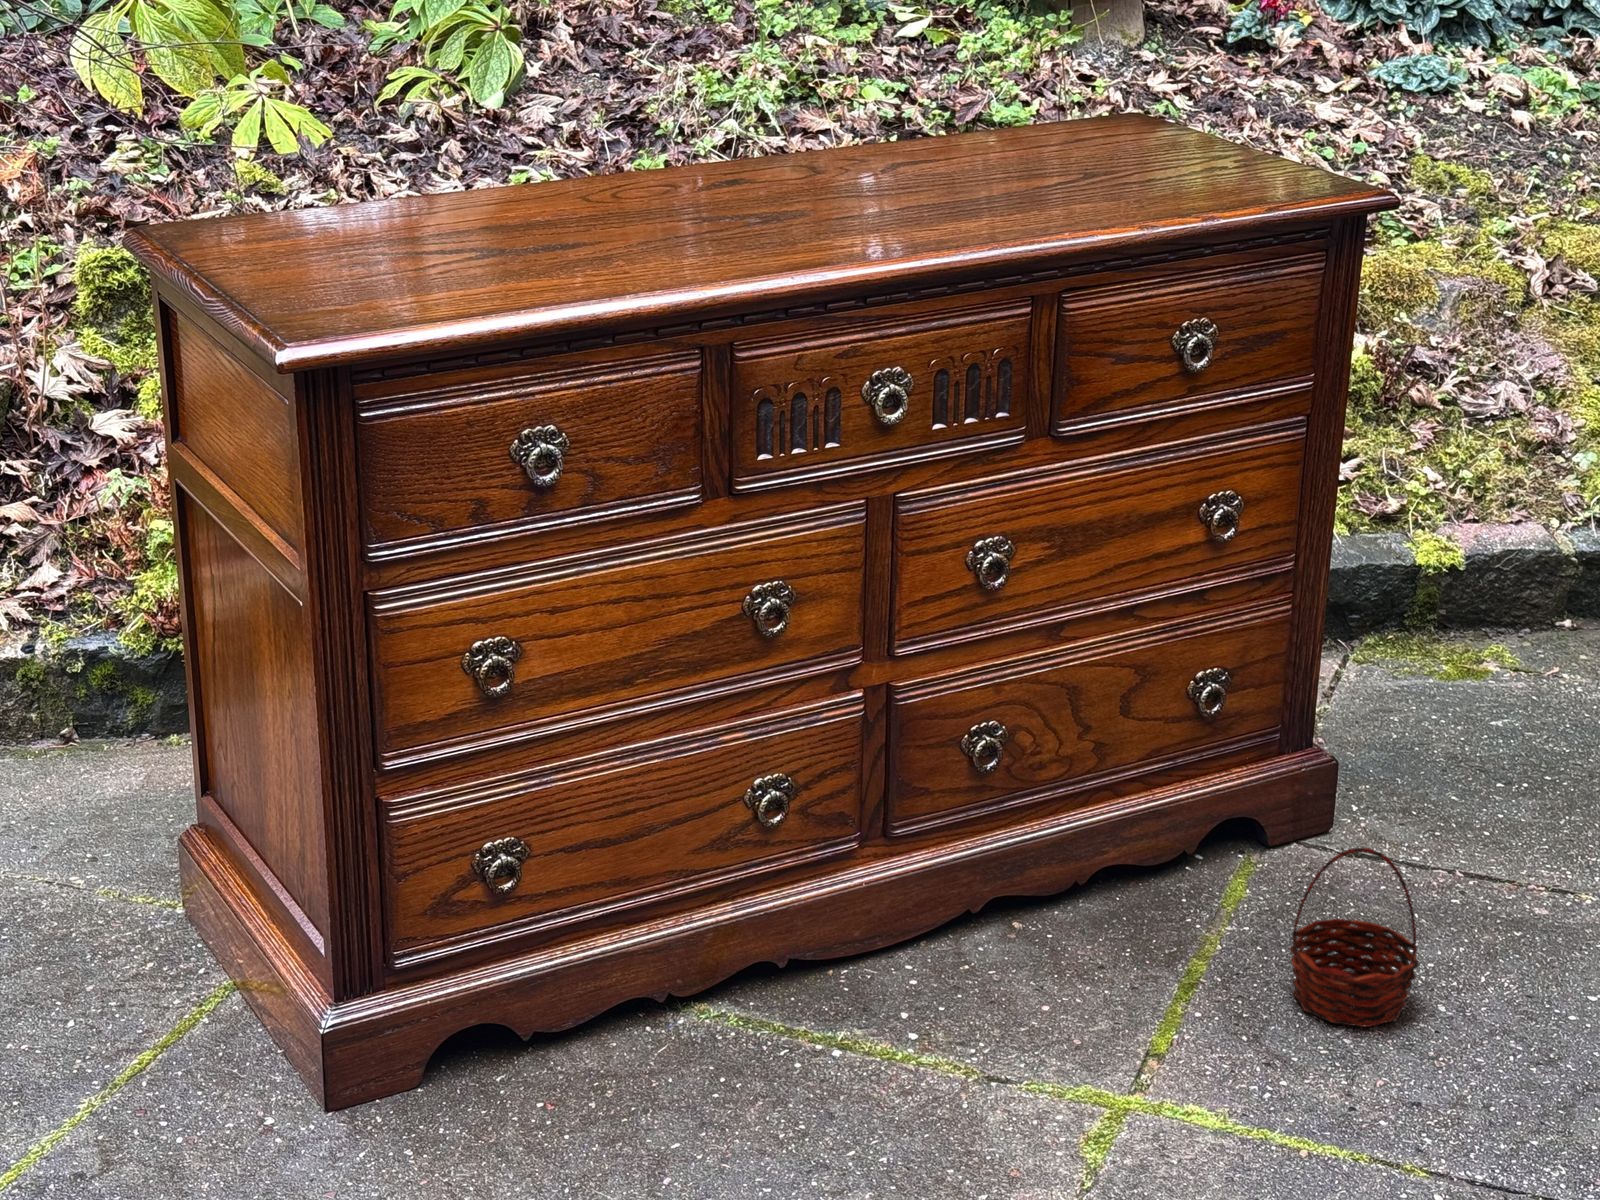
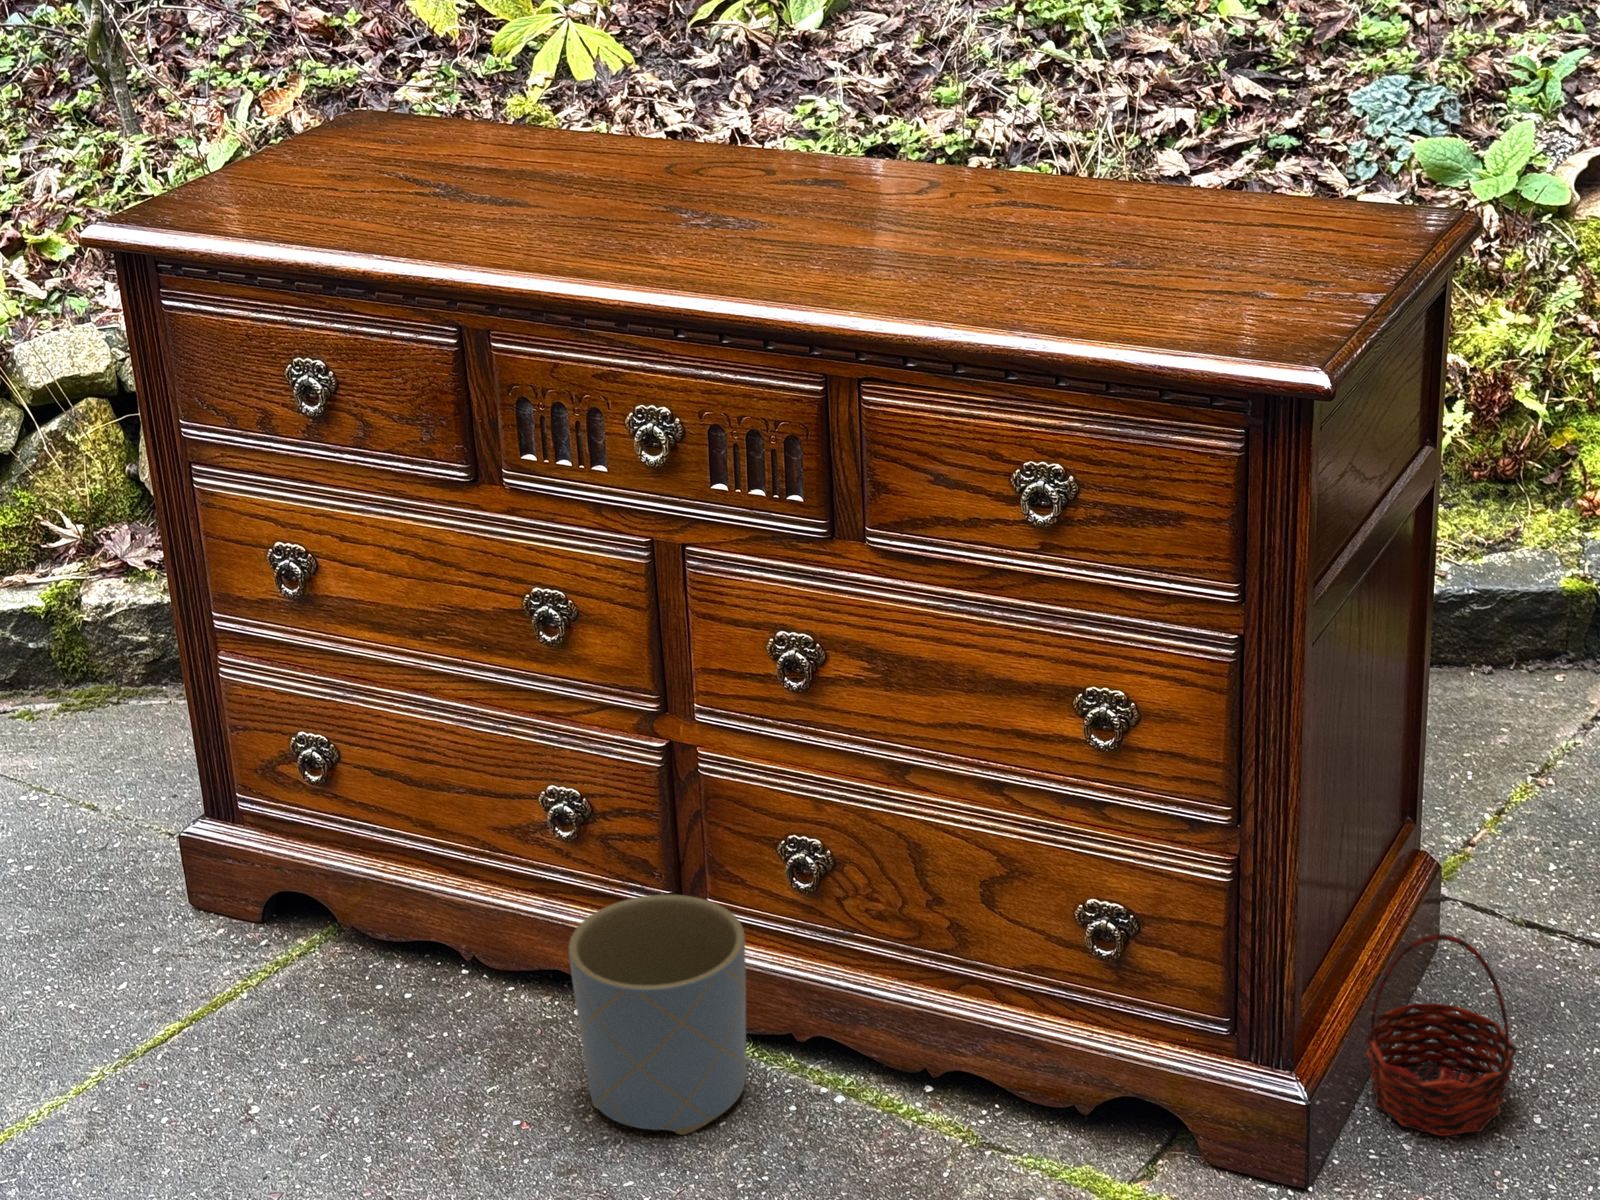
planter: none [589,875,757,1098] -> present [569,895,746,1135]

